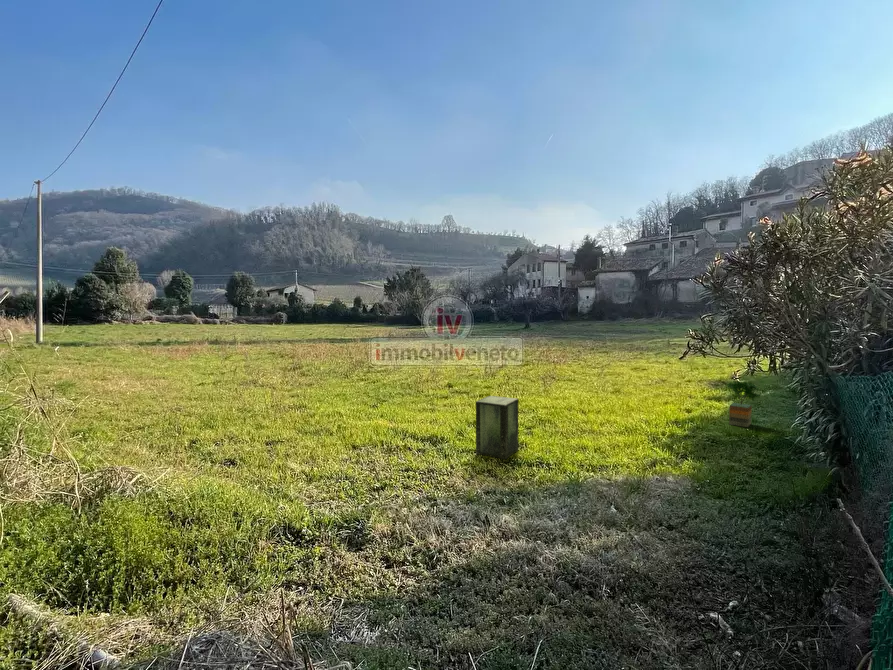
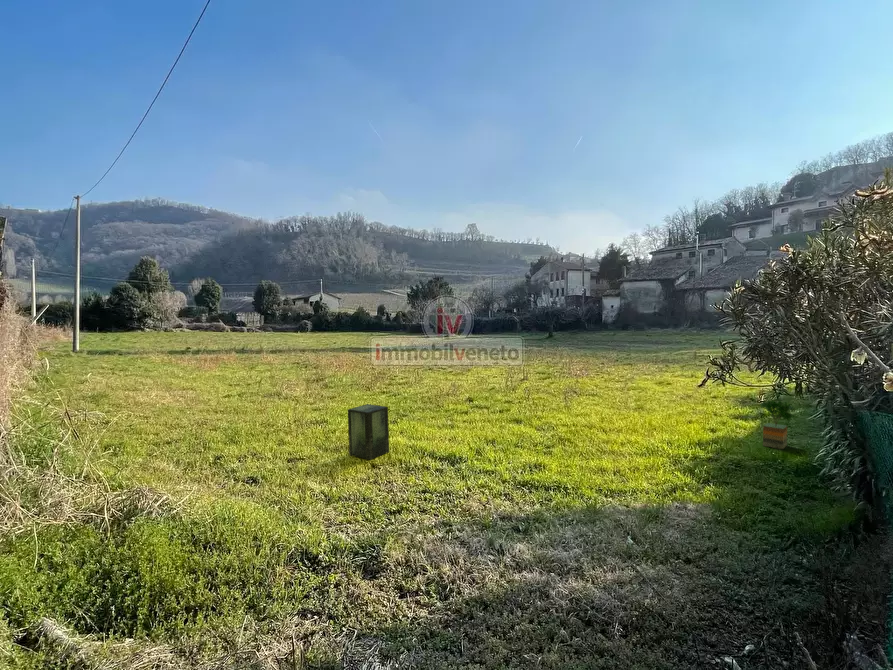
storage box: present [476,396,518,459] -> present [348,404,389,460]

